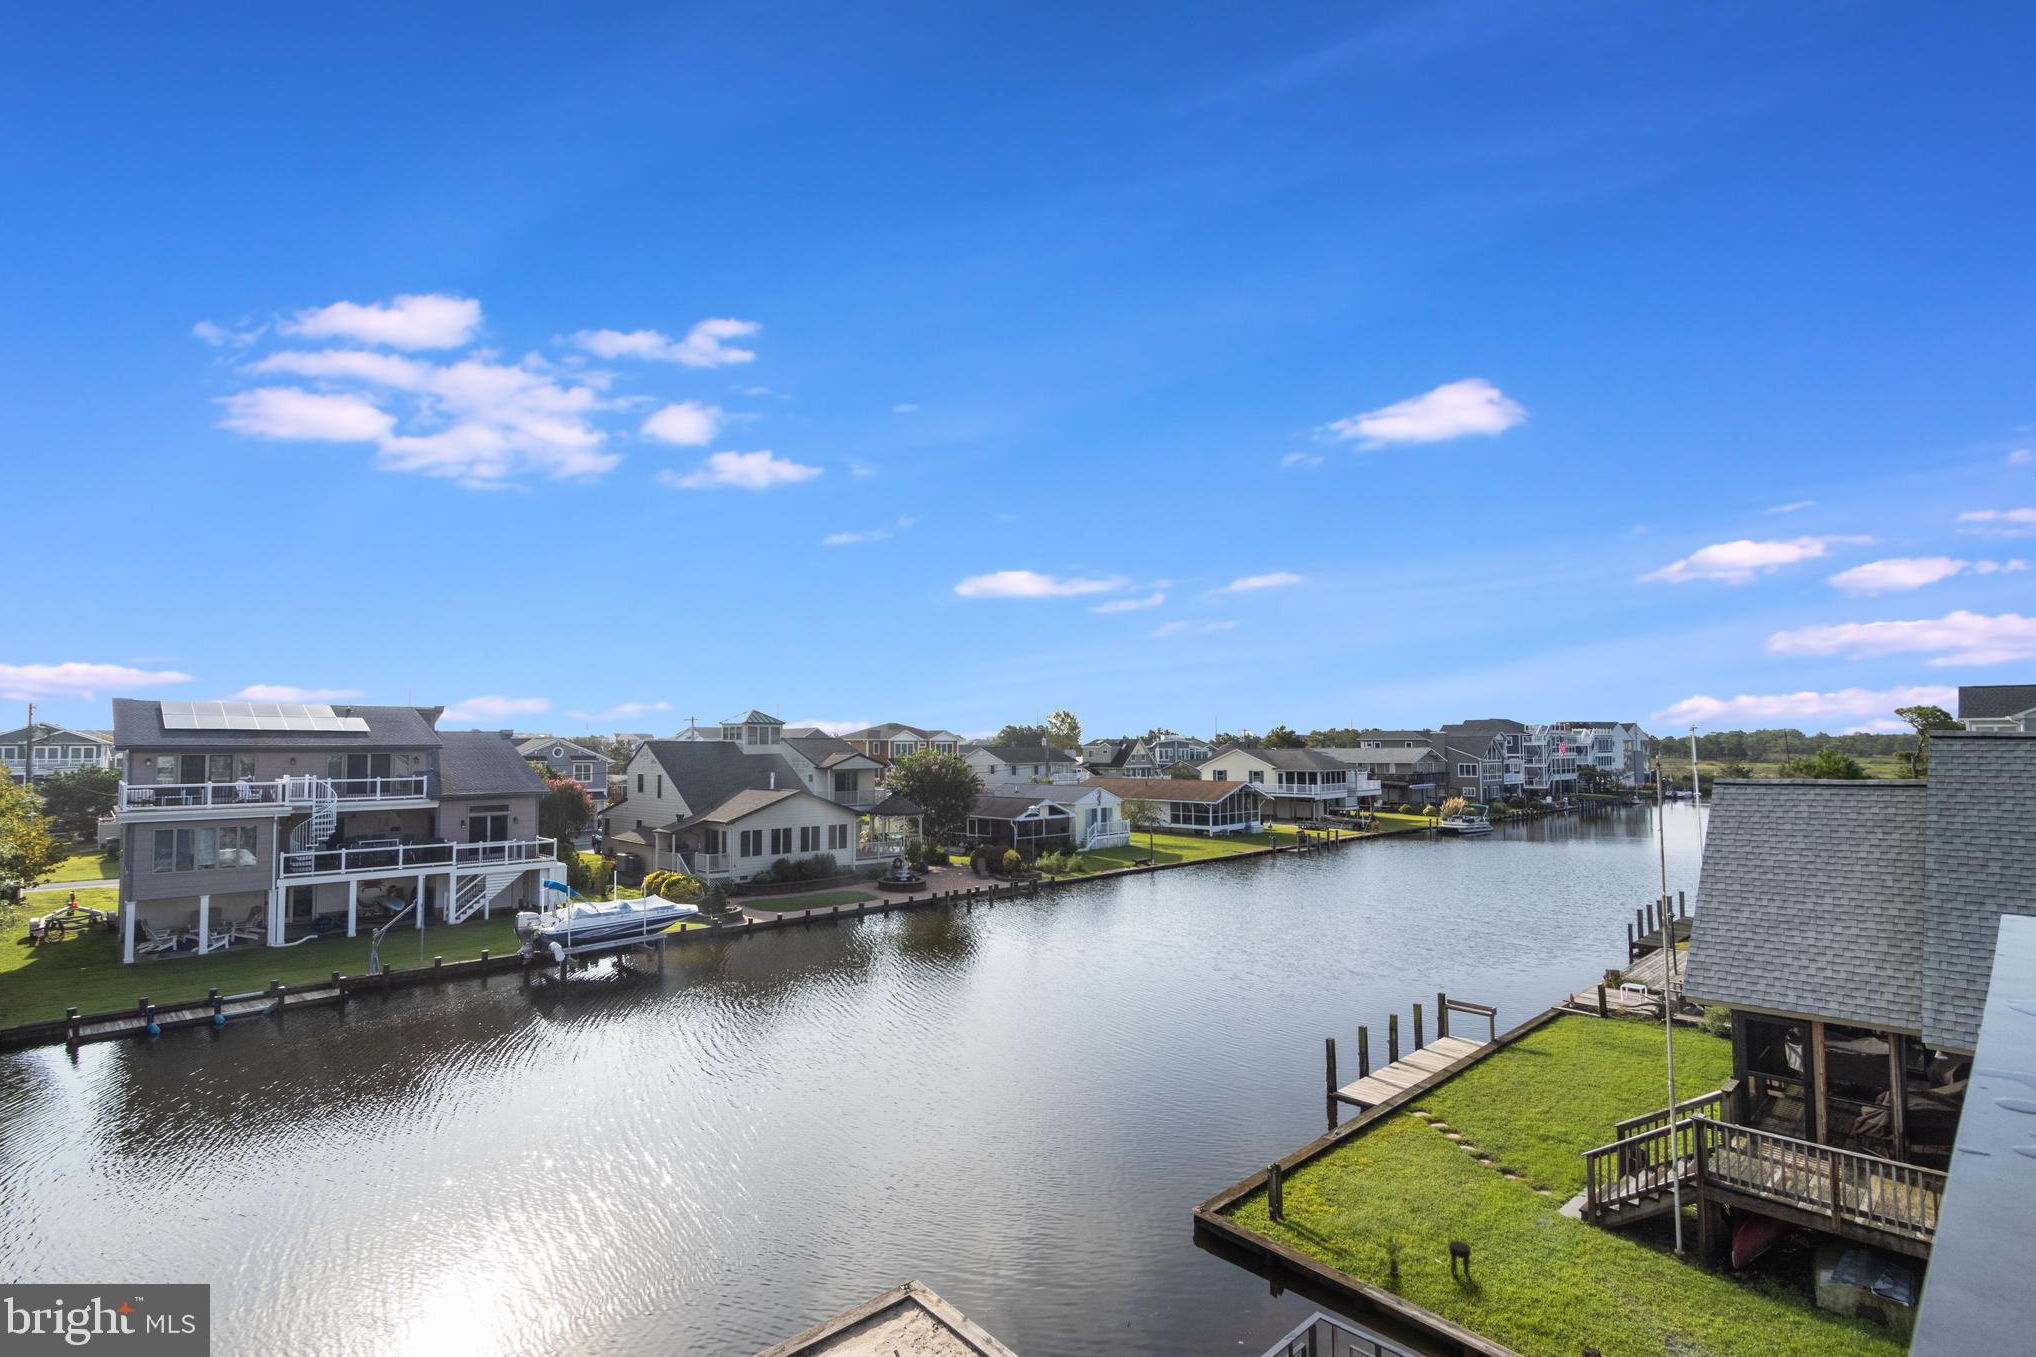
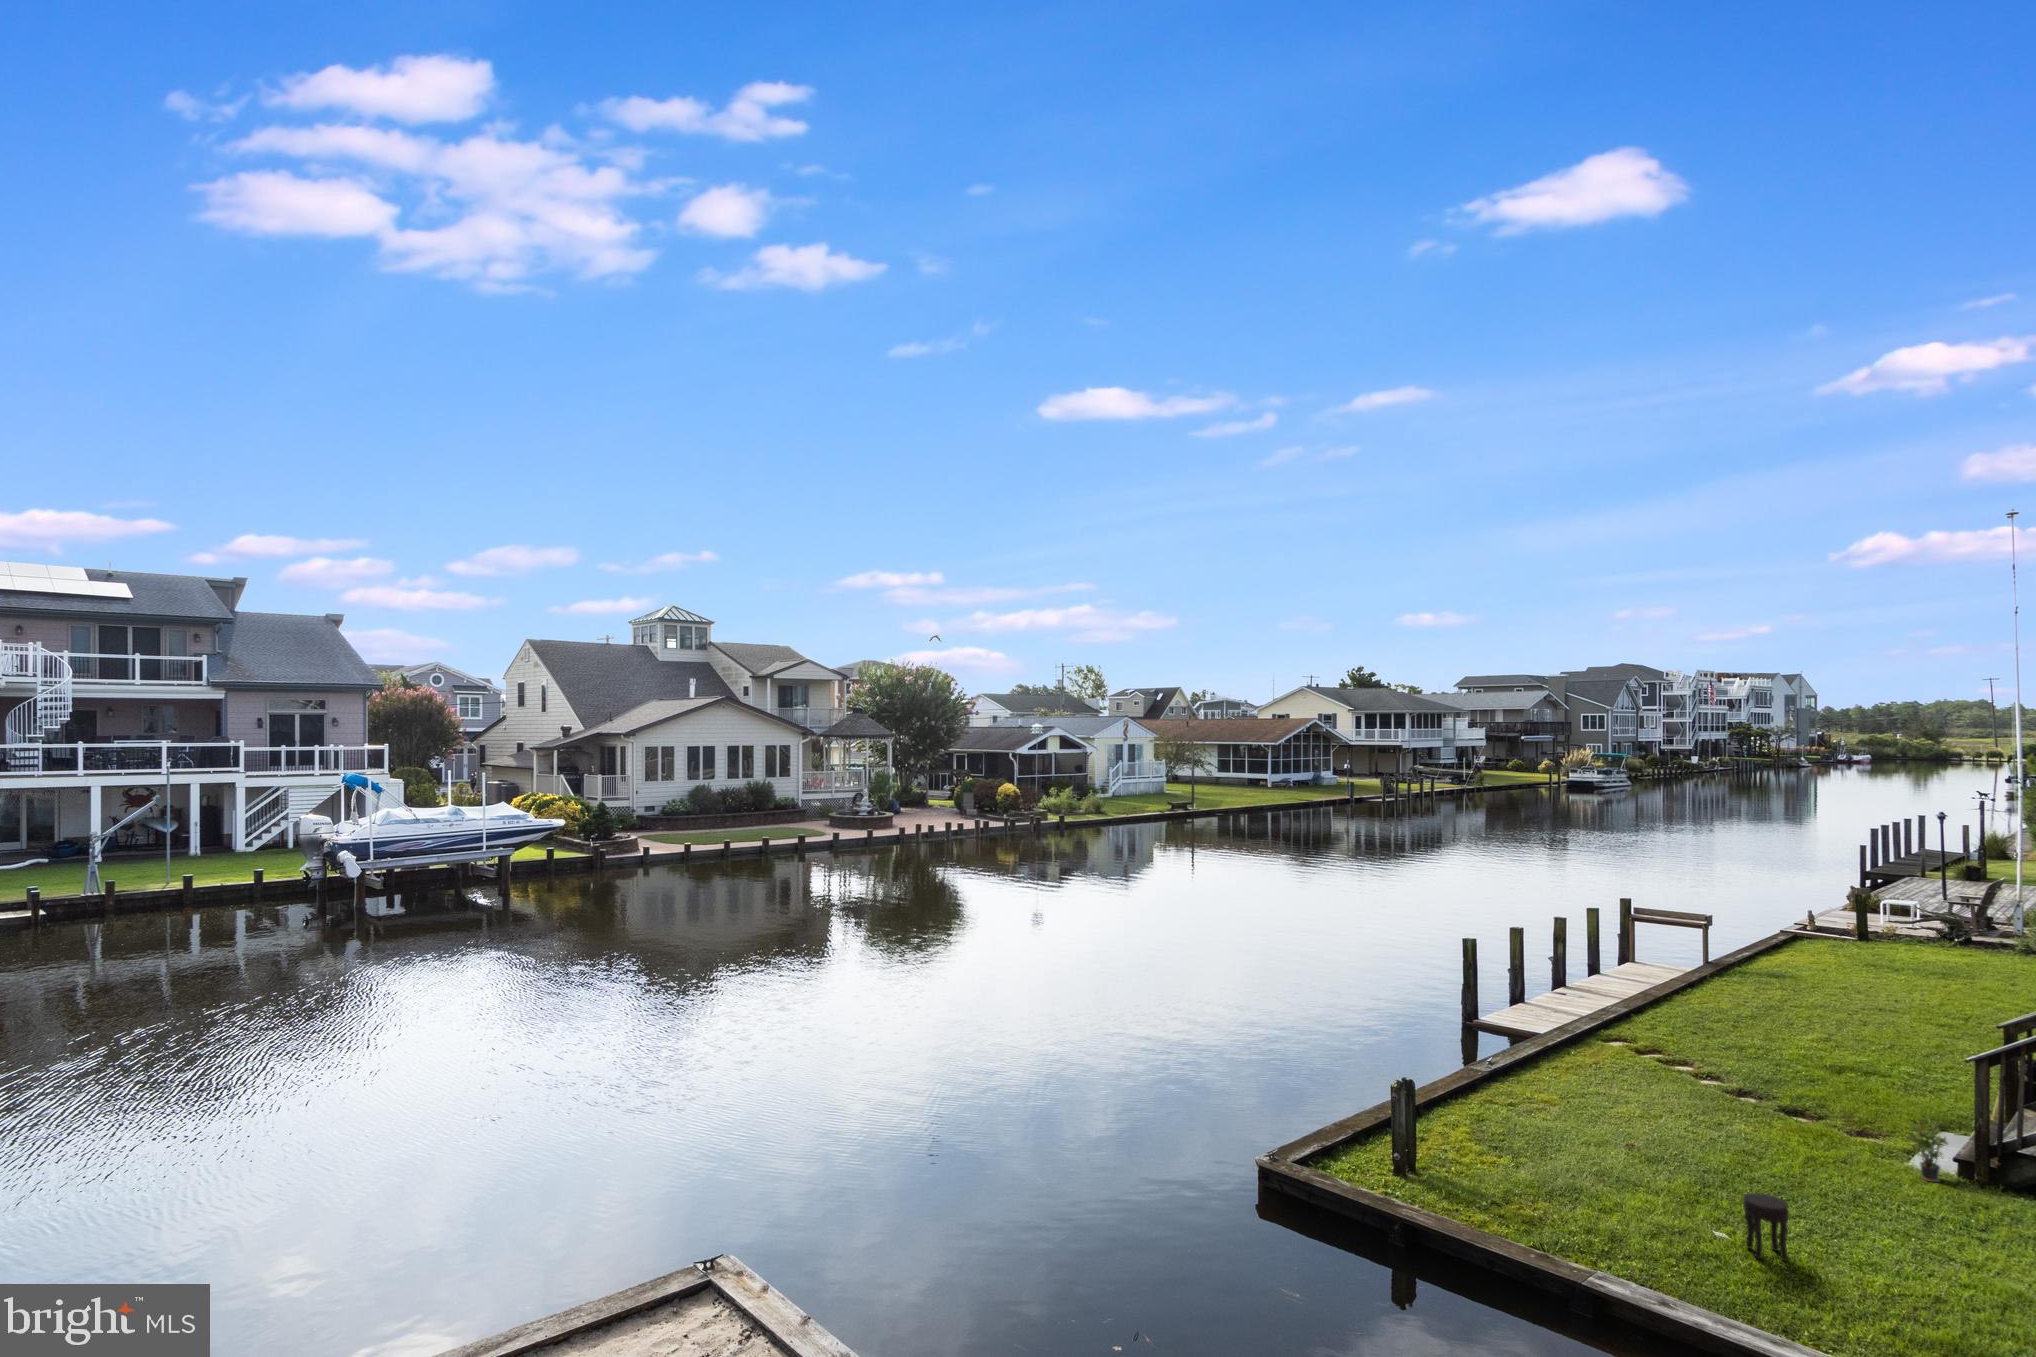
potted plant: present [1383,1236,1404,1274] -> present [1909,1117,1948,1182]

